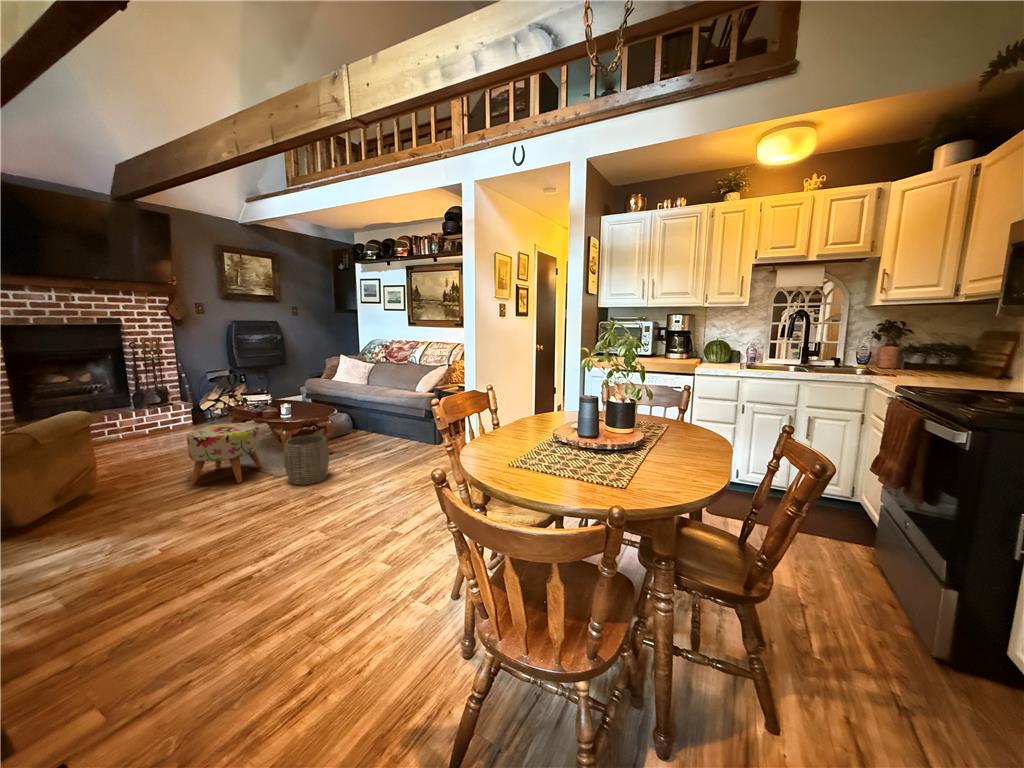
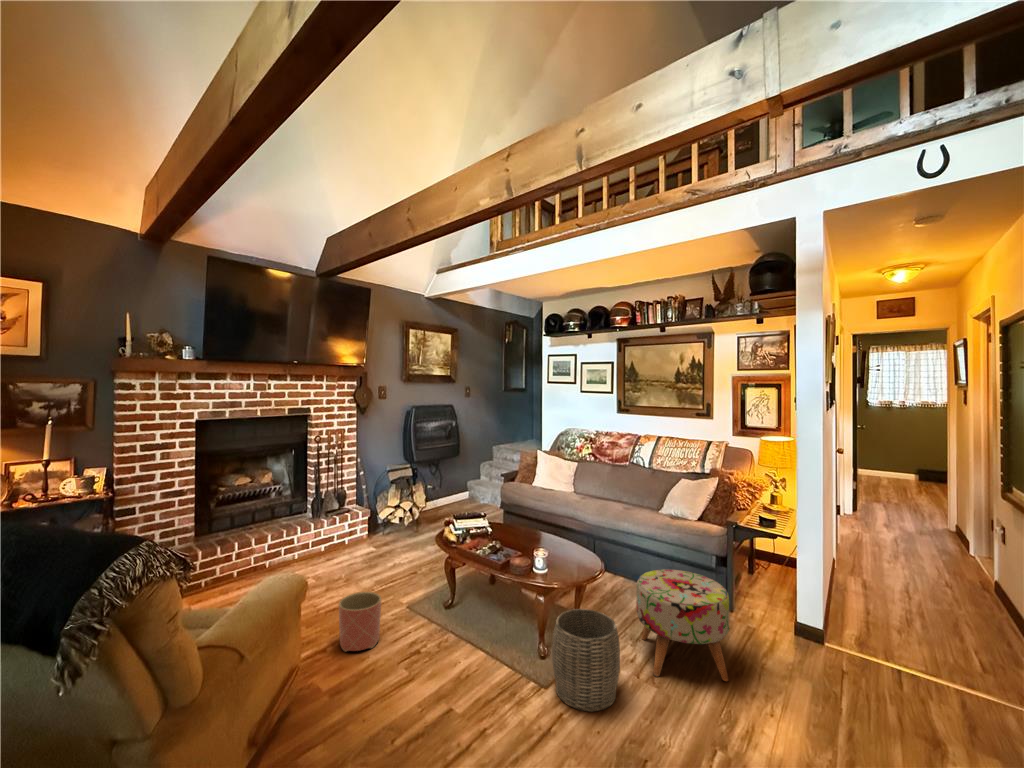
ottoman: present [187,423,262,485] -> present [636,569,729,681]
planter: none [137,441,176,477] -> present [339,592,381,652]

